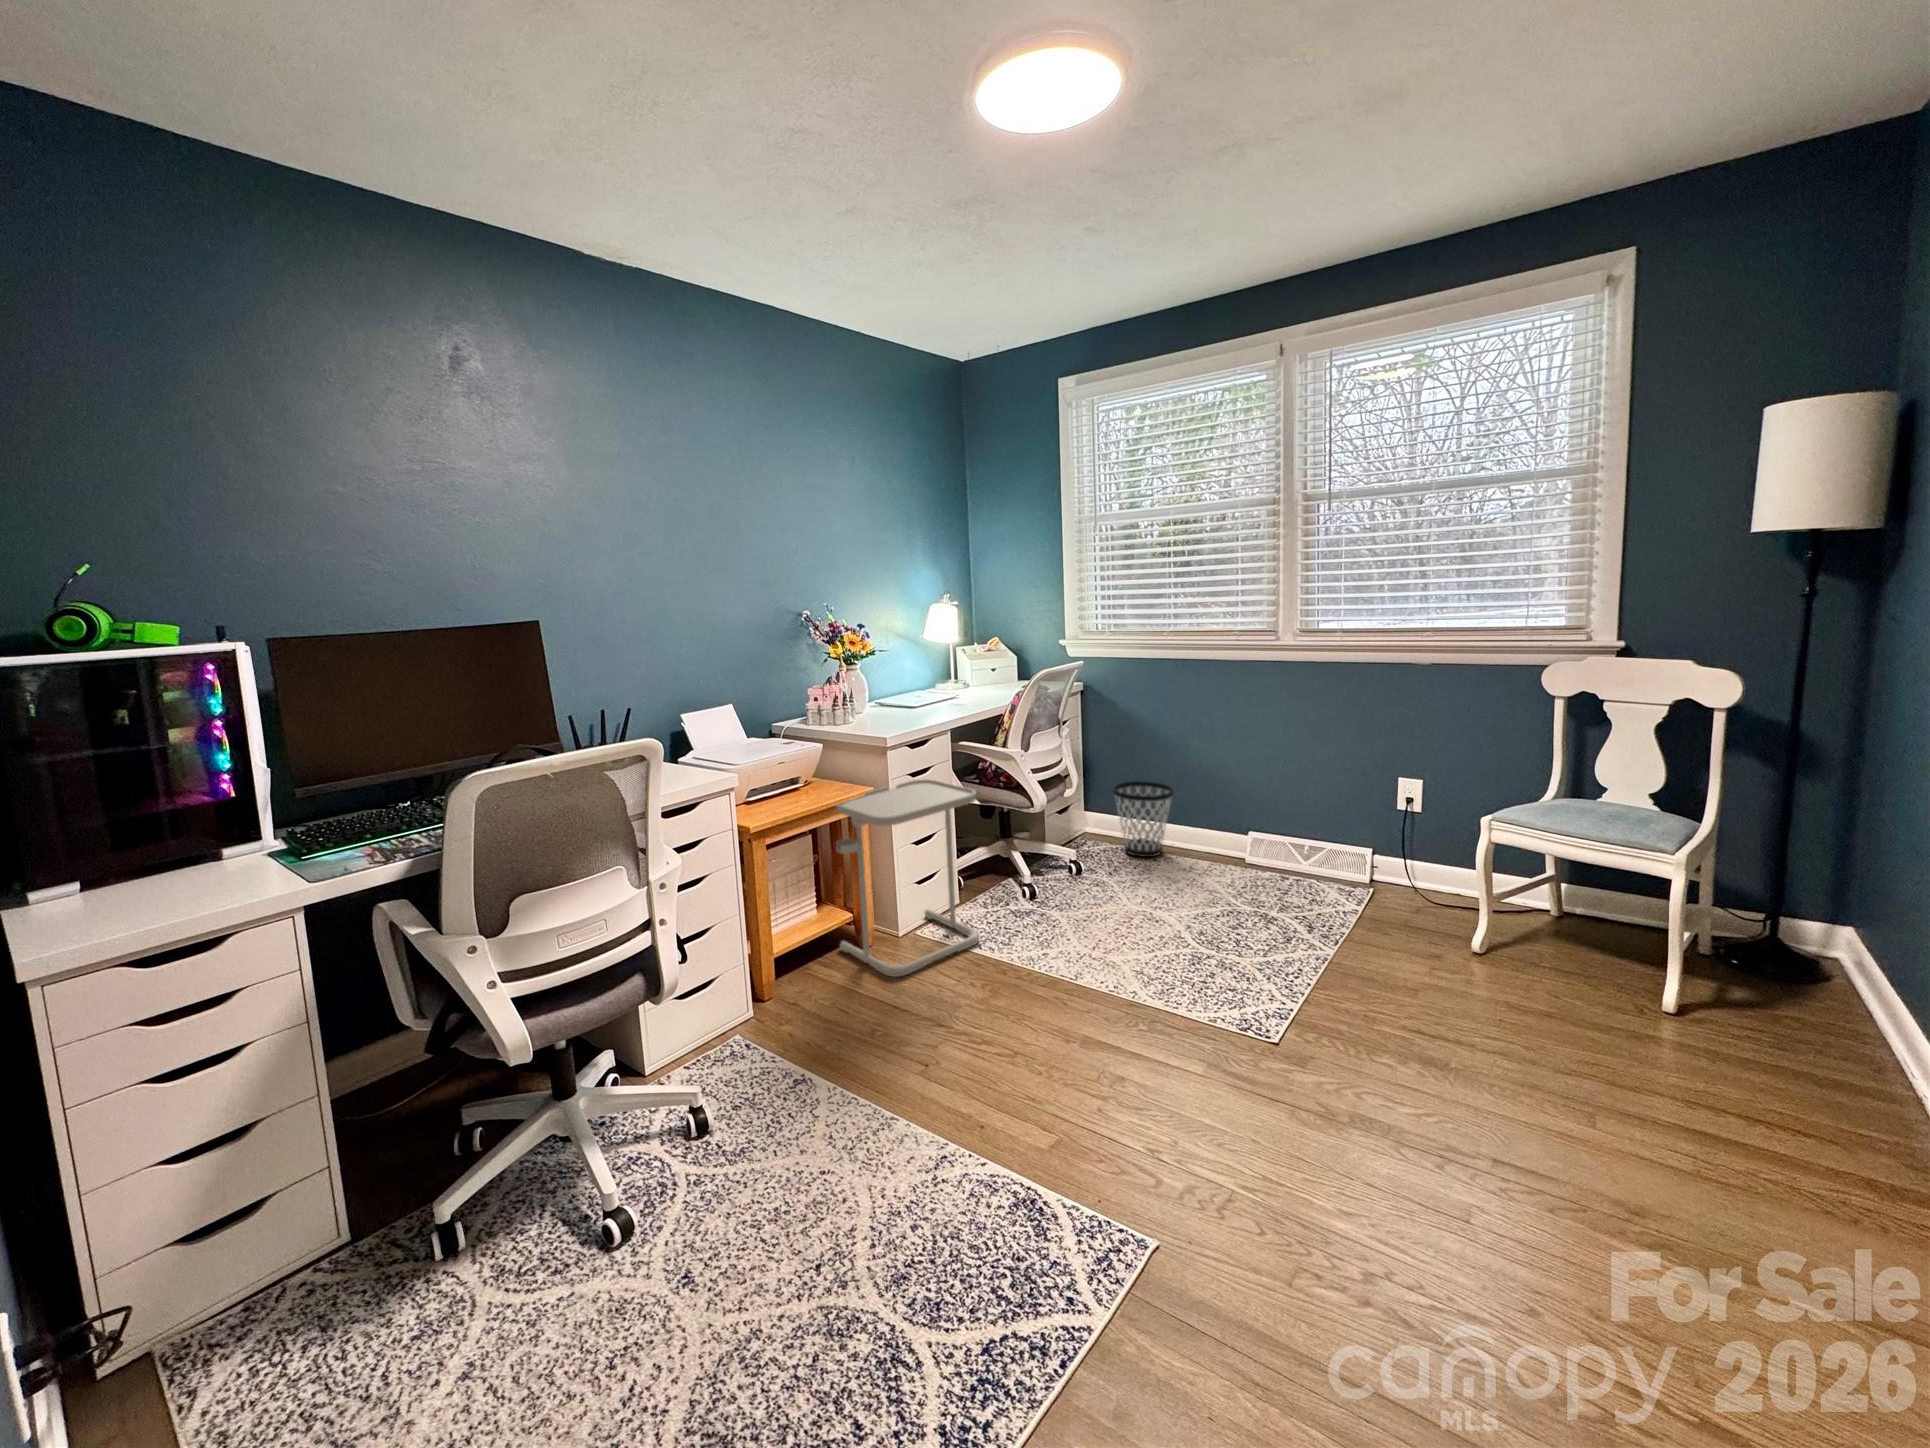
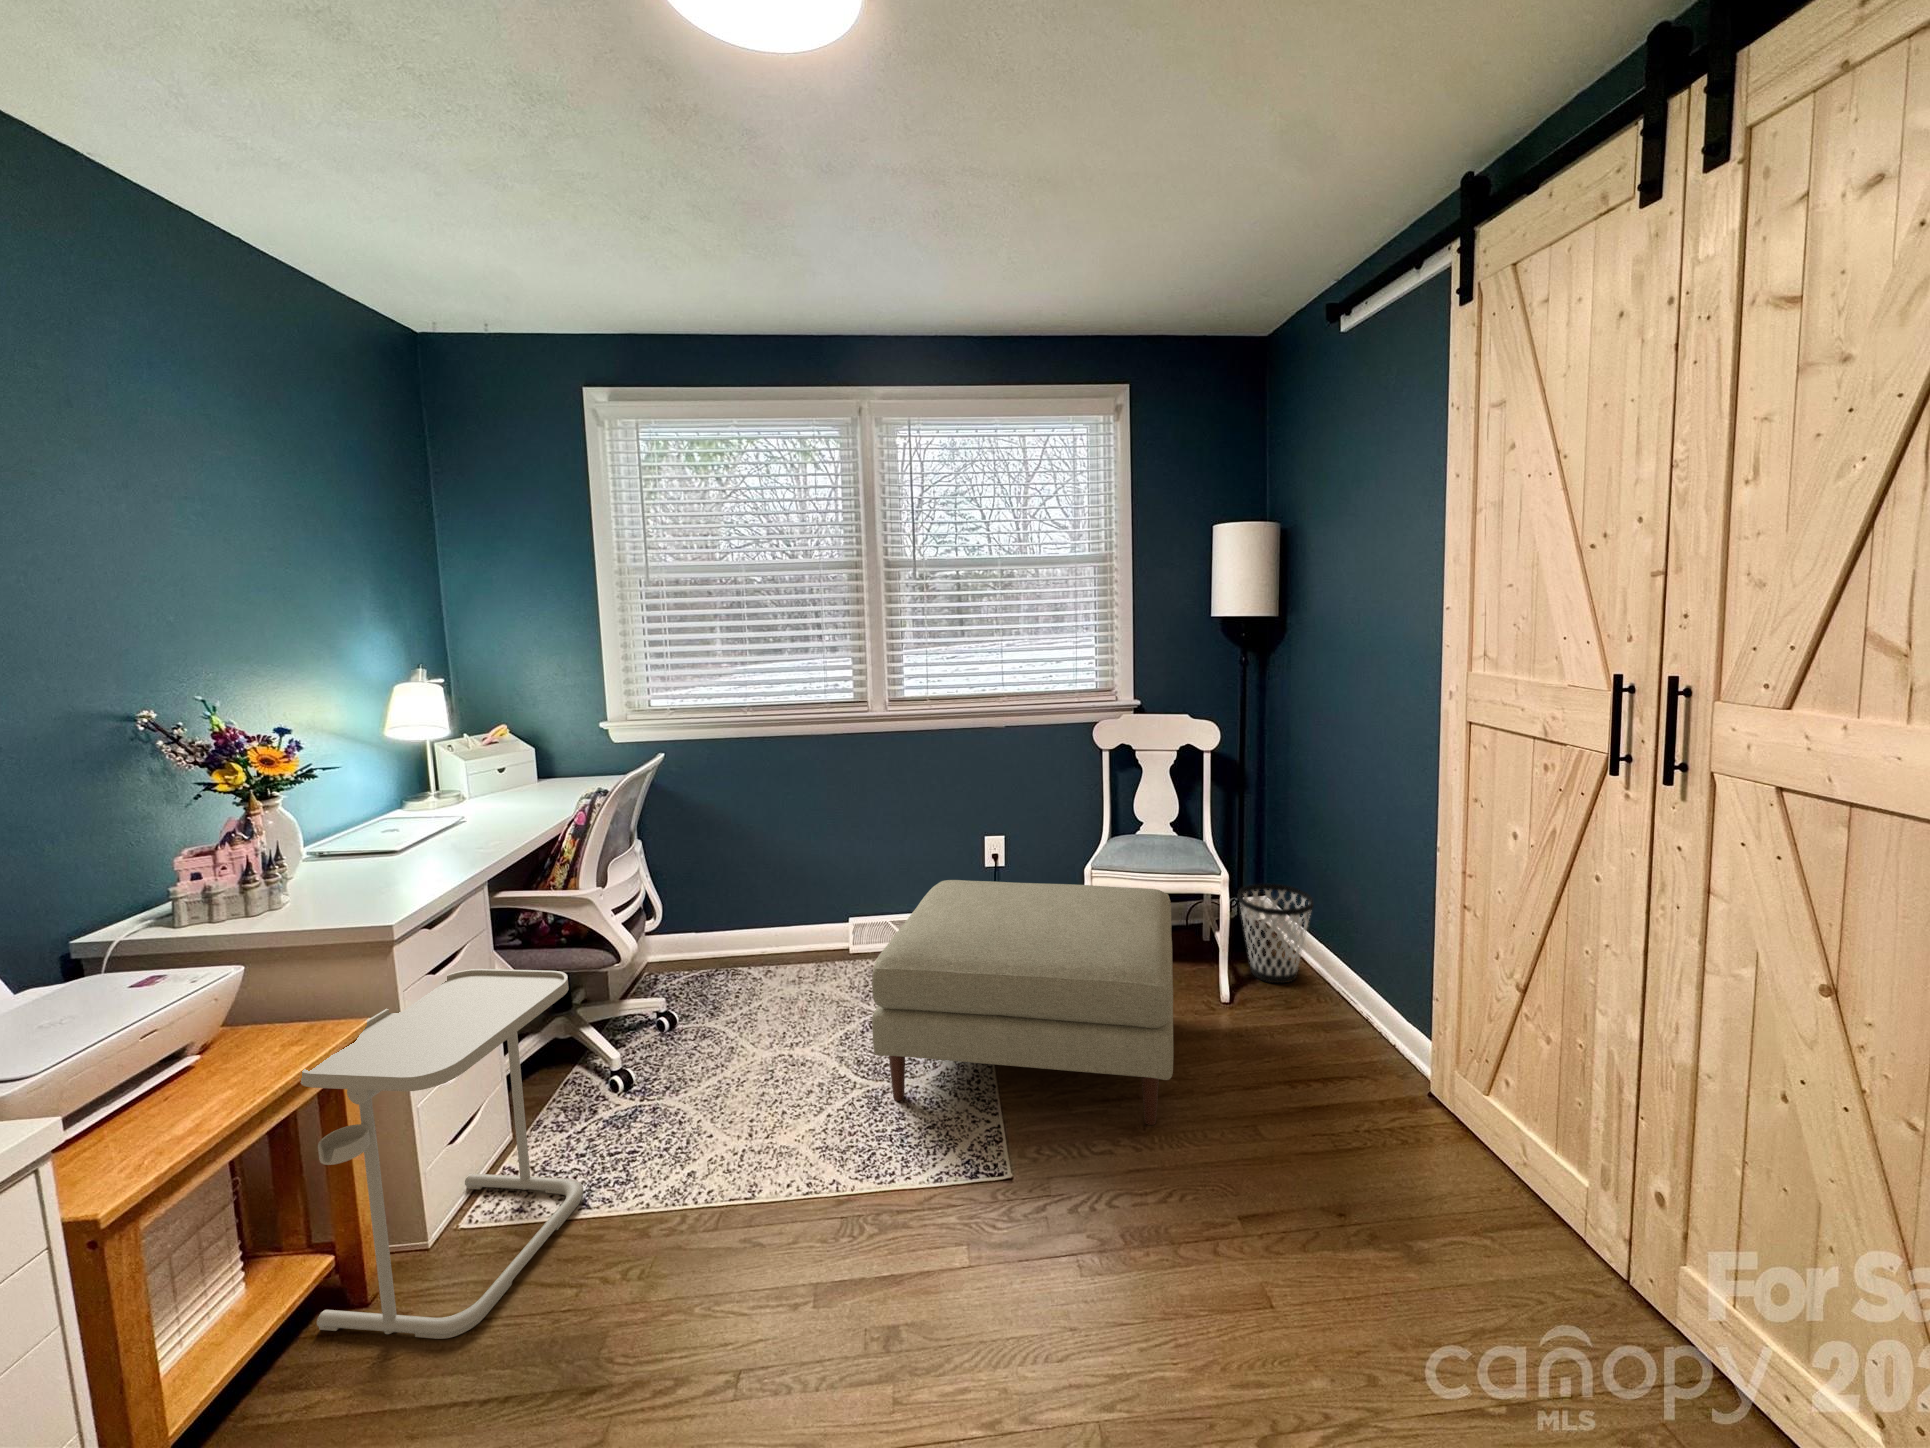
wastebasket: present [1113,781,1173,857] -> present [1237,884,1313,983]
ottoman: none [1195,801,1577,1066] -> present [872,880,1173,1125]

